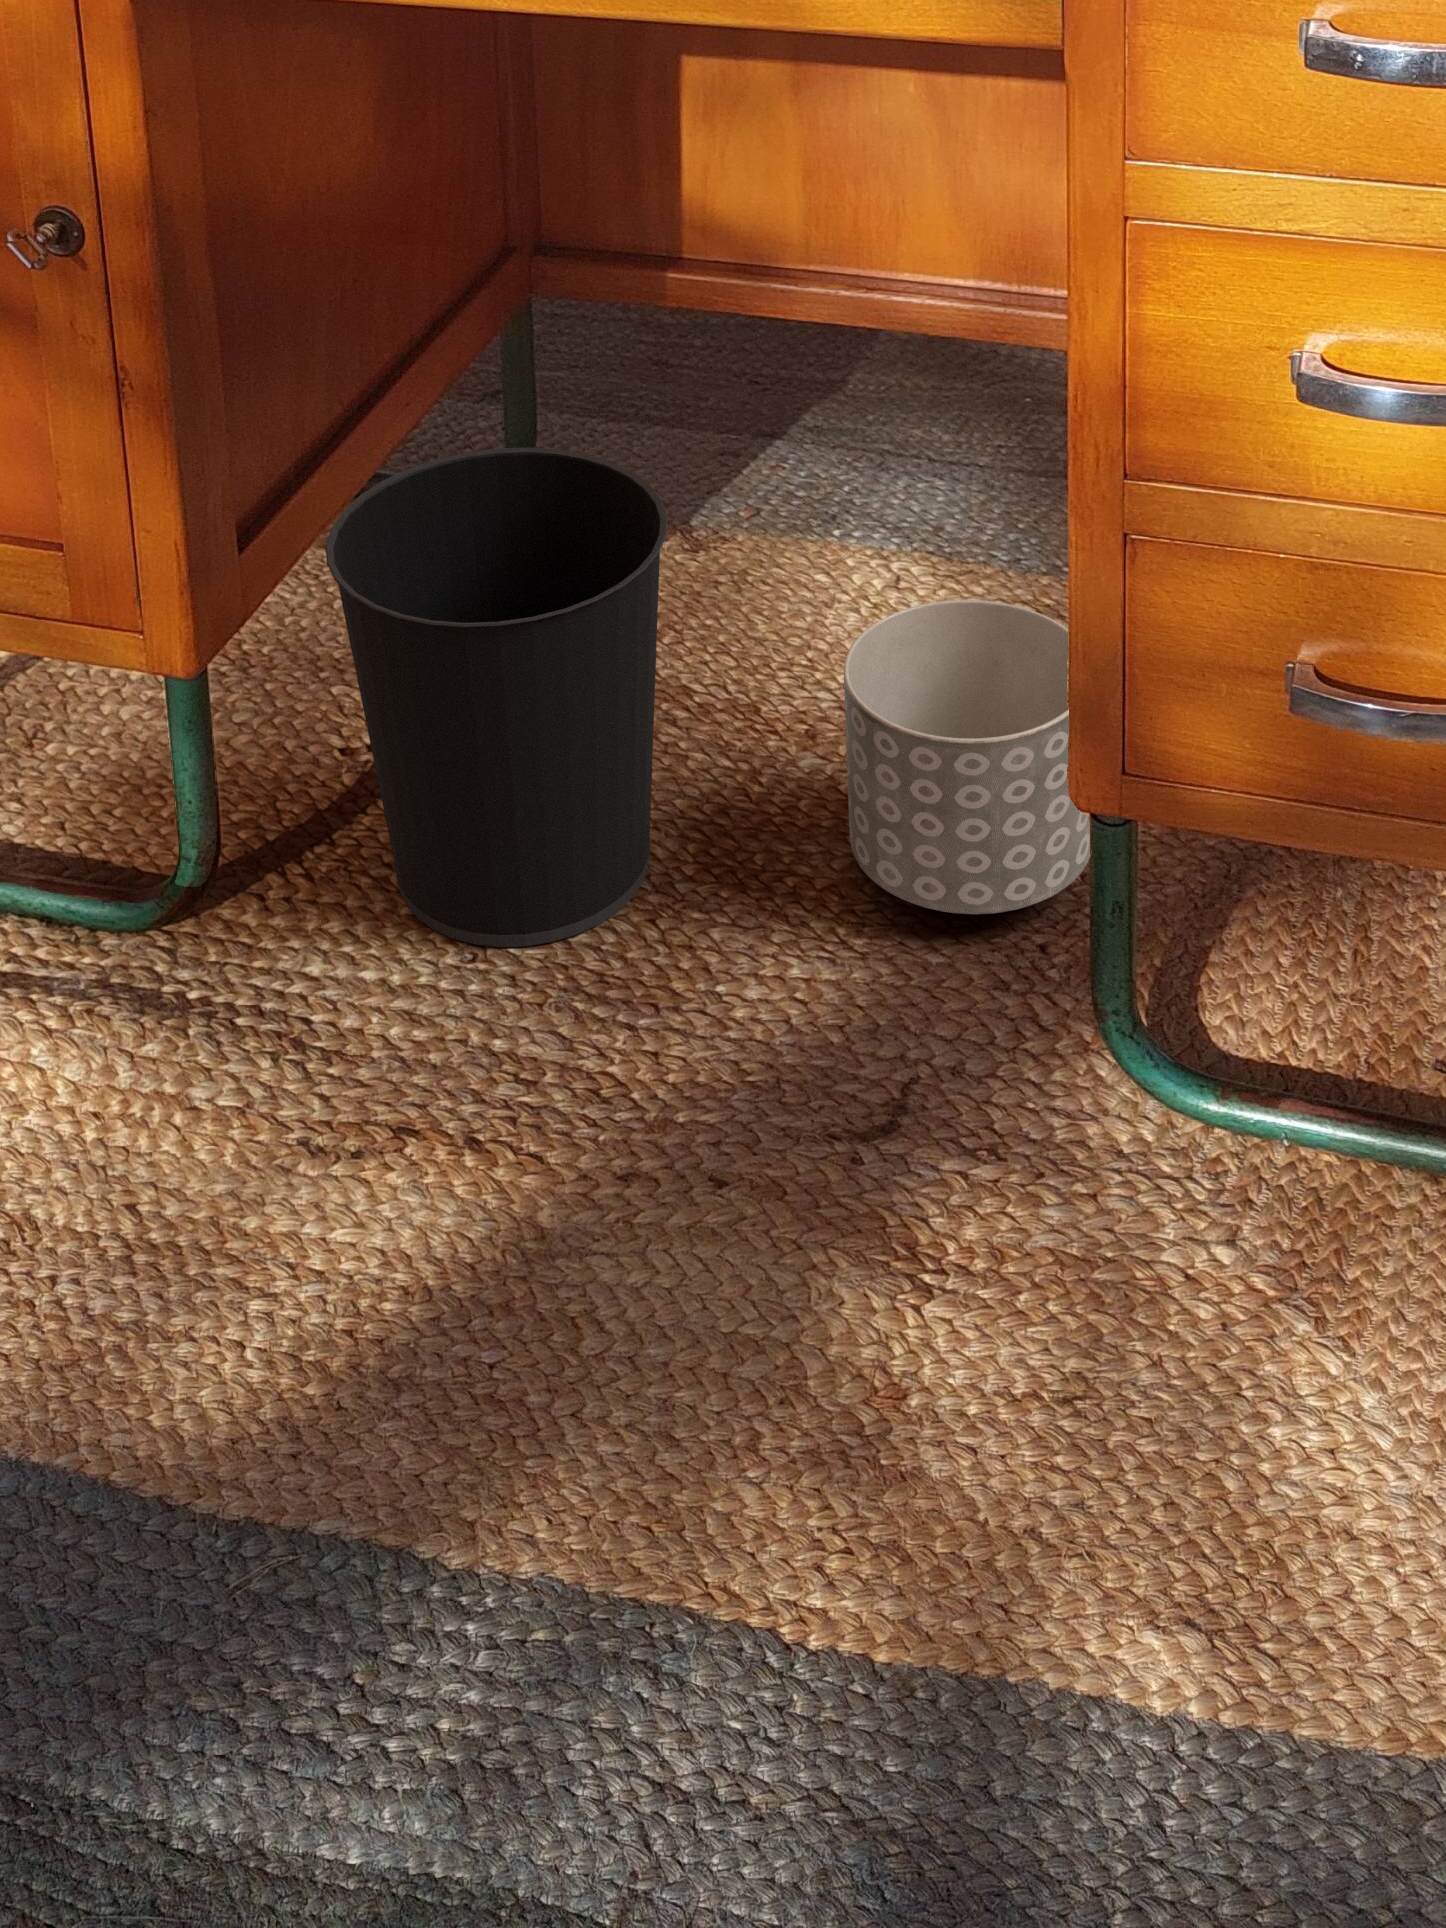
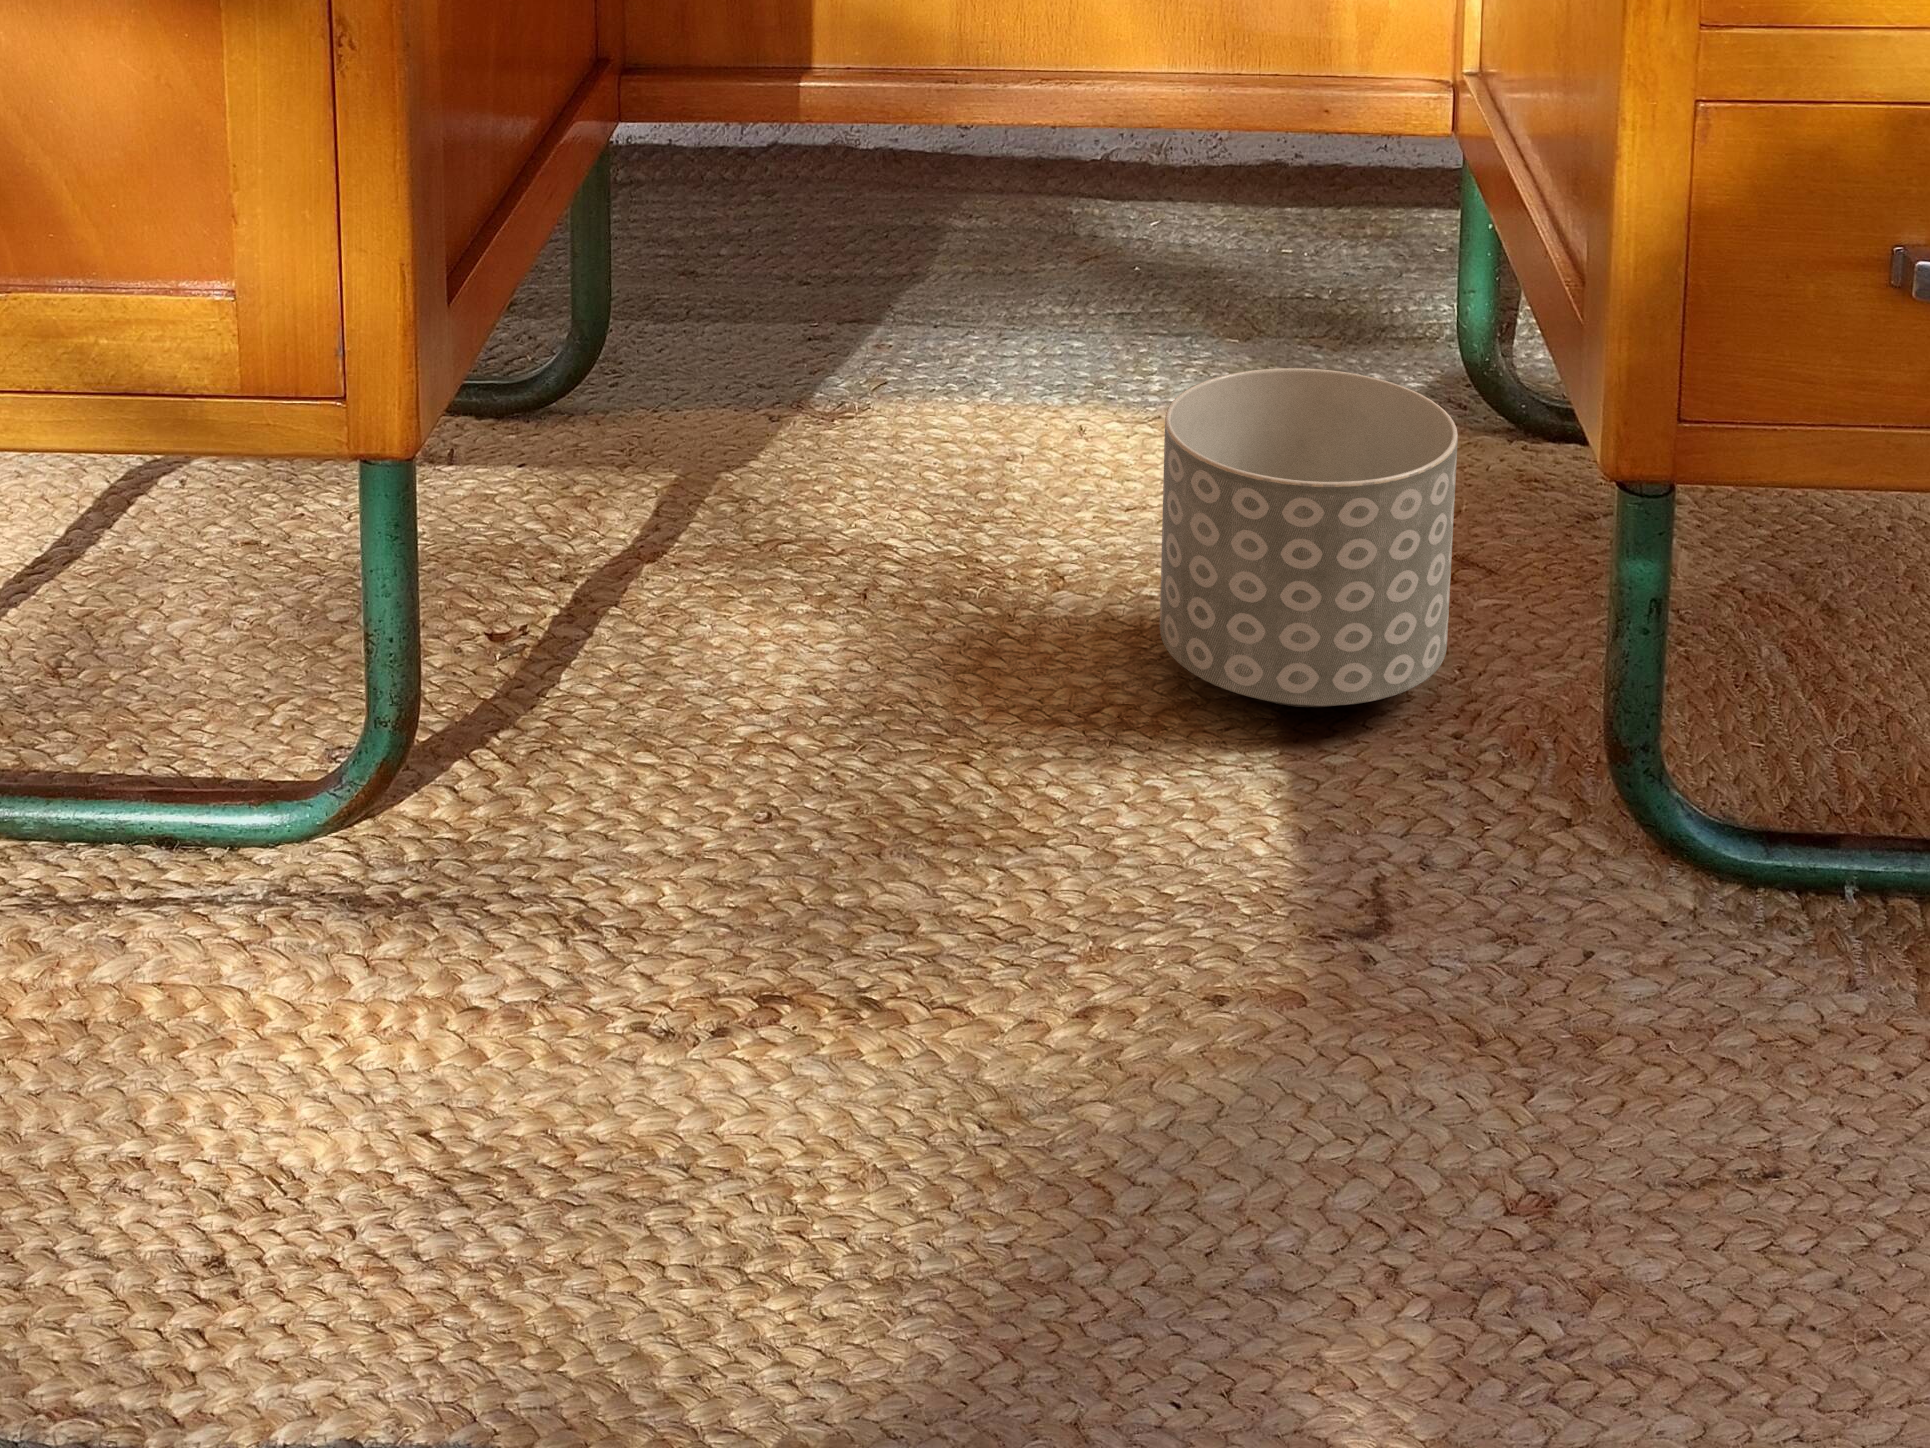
wastebasket: present [326,447,668,947] -> none [553,215,978,808]

